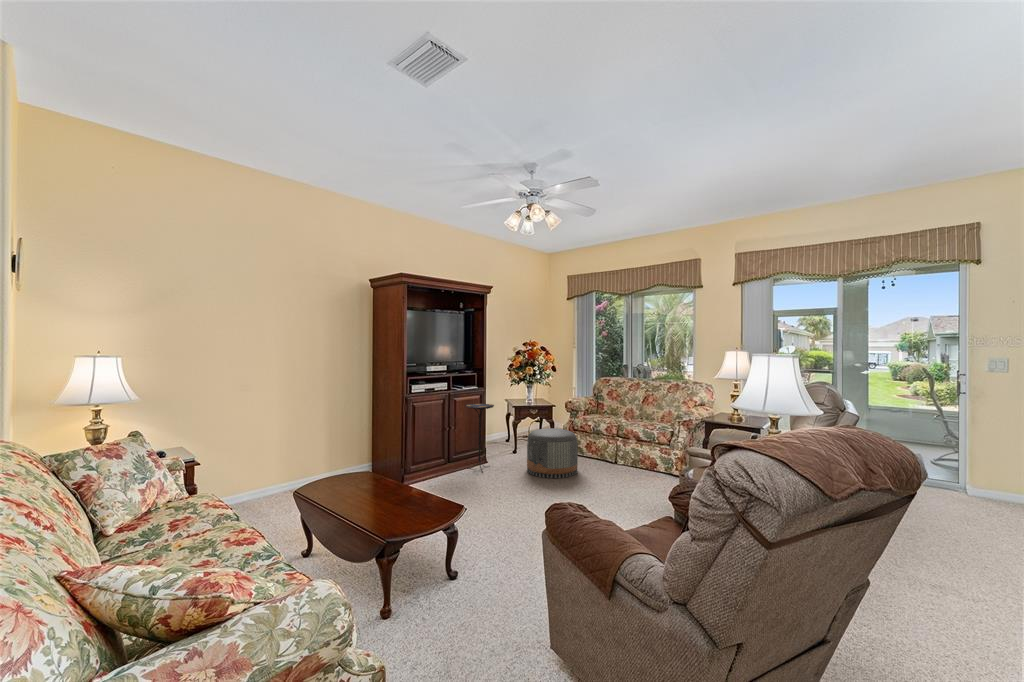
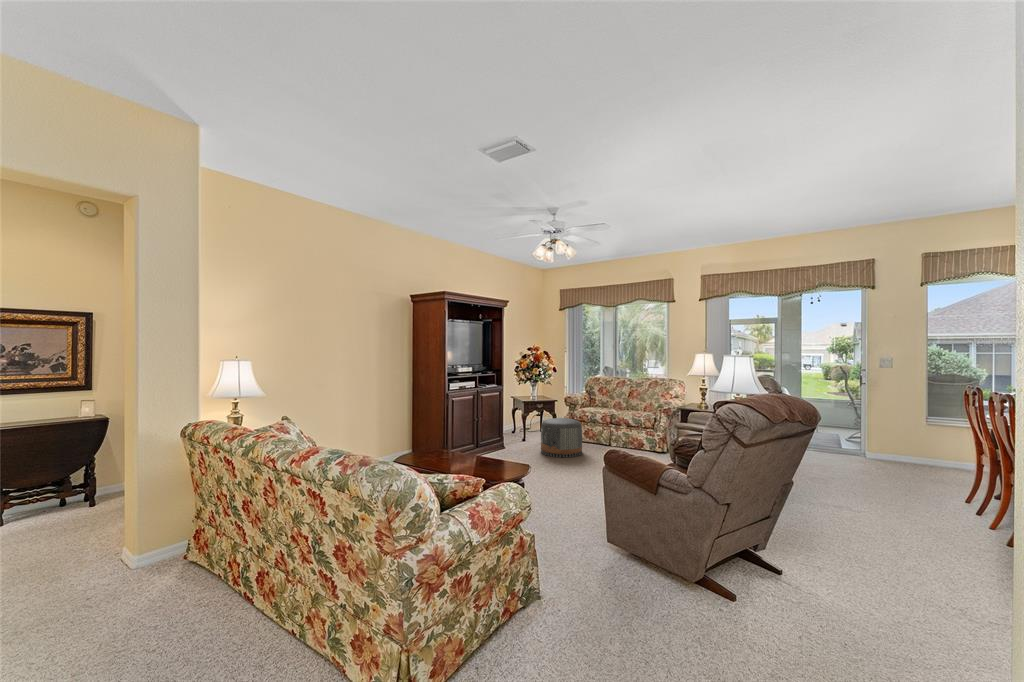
side table: present [465,404,494,472] -> none [490,399,514,455]

